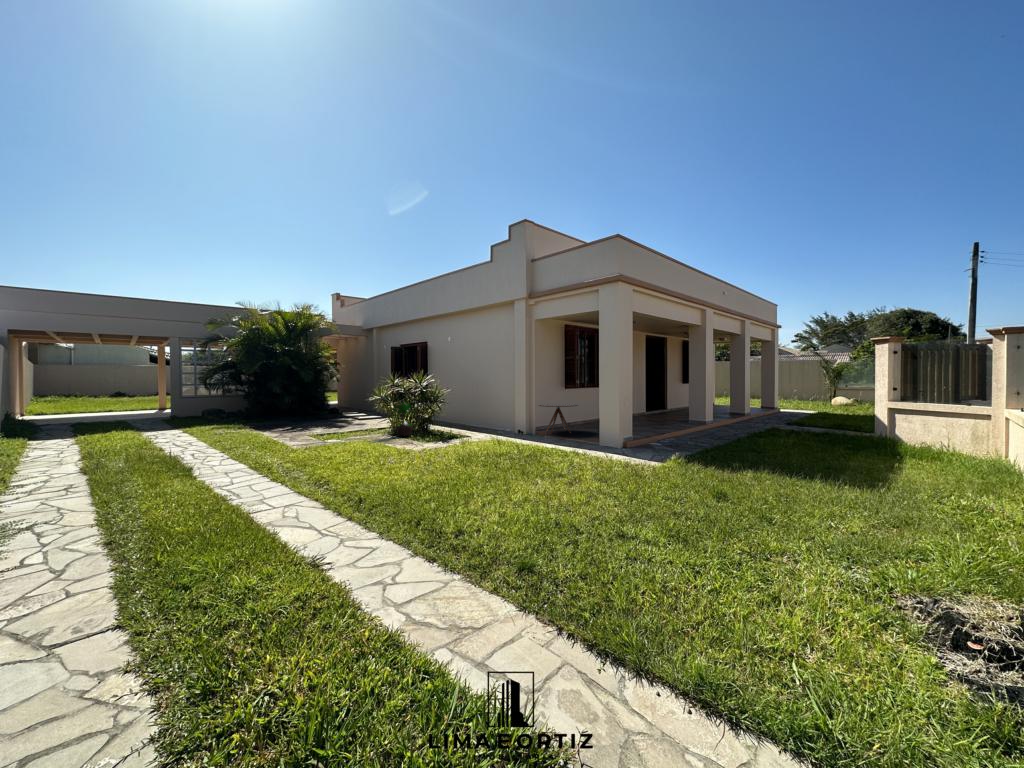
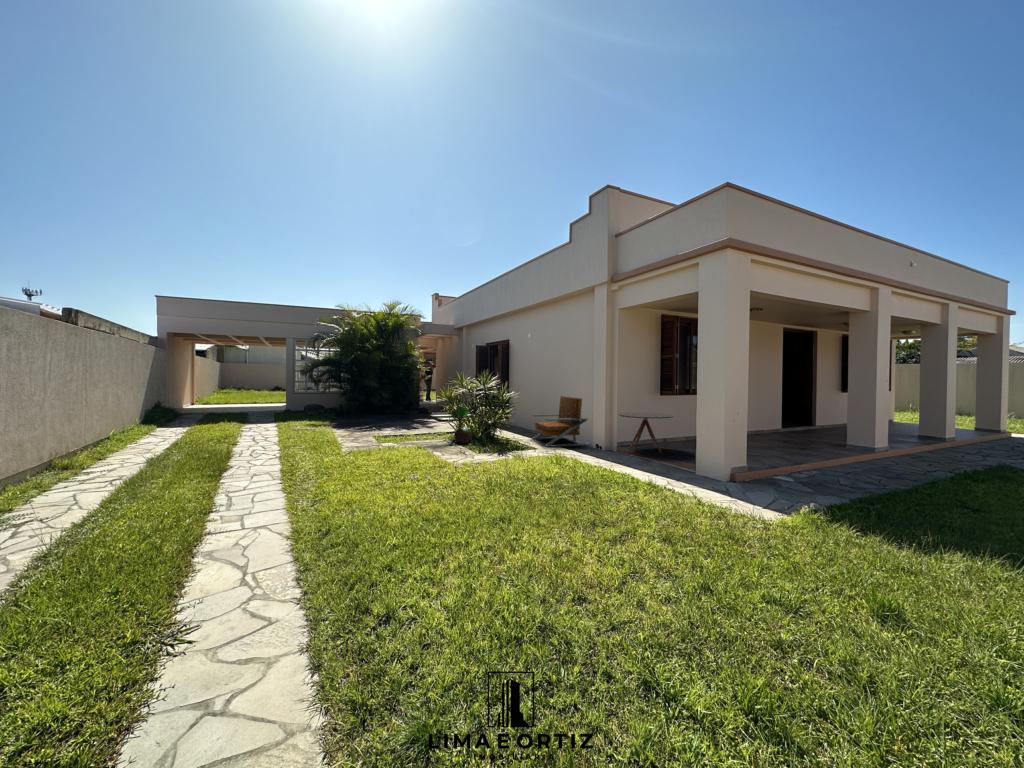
lounge chair: none [463,392,513,435] -> present [533,396,588,447]

